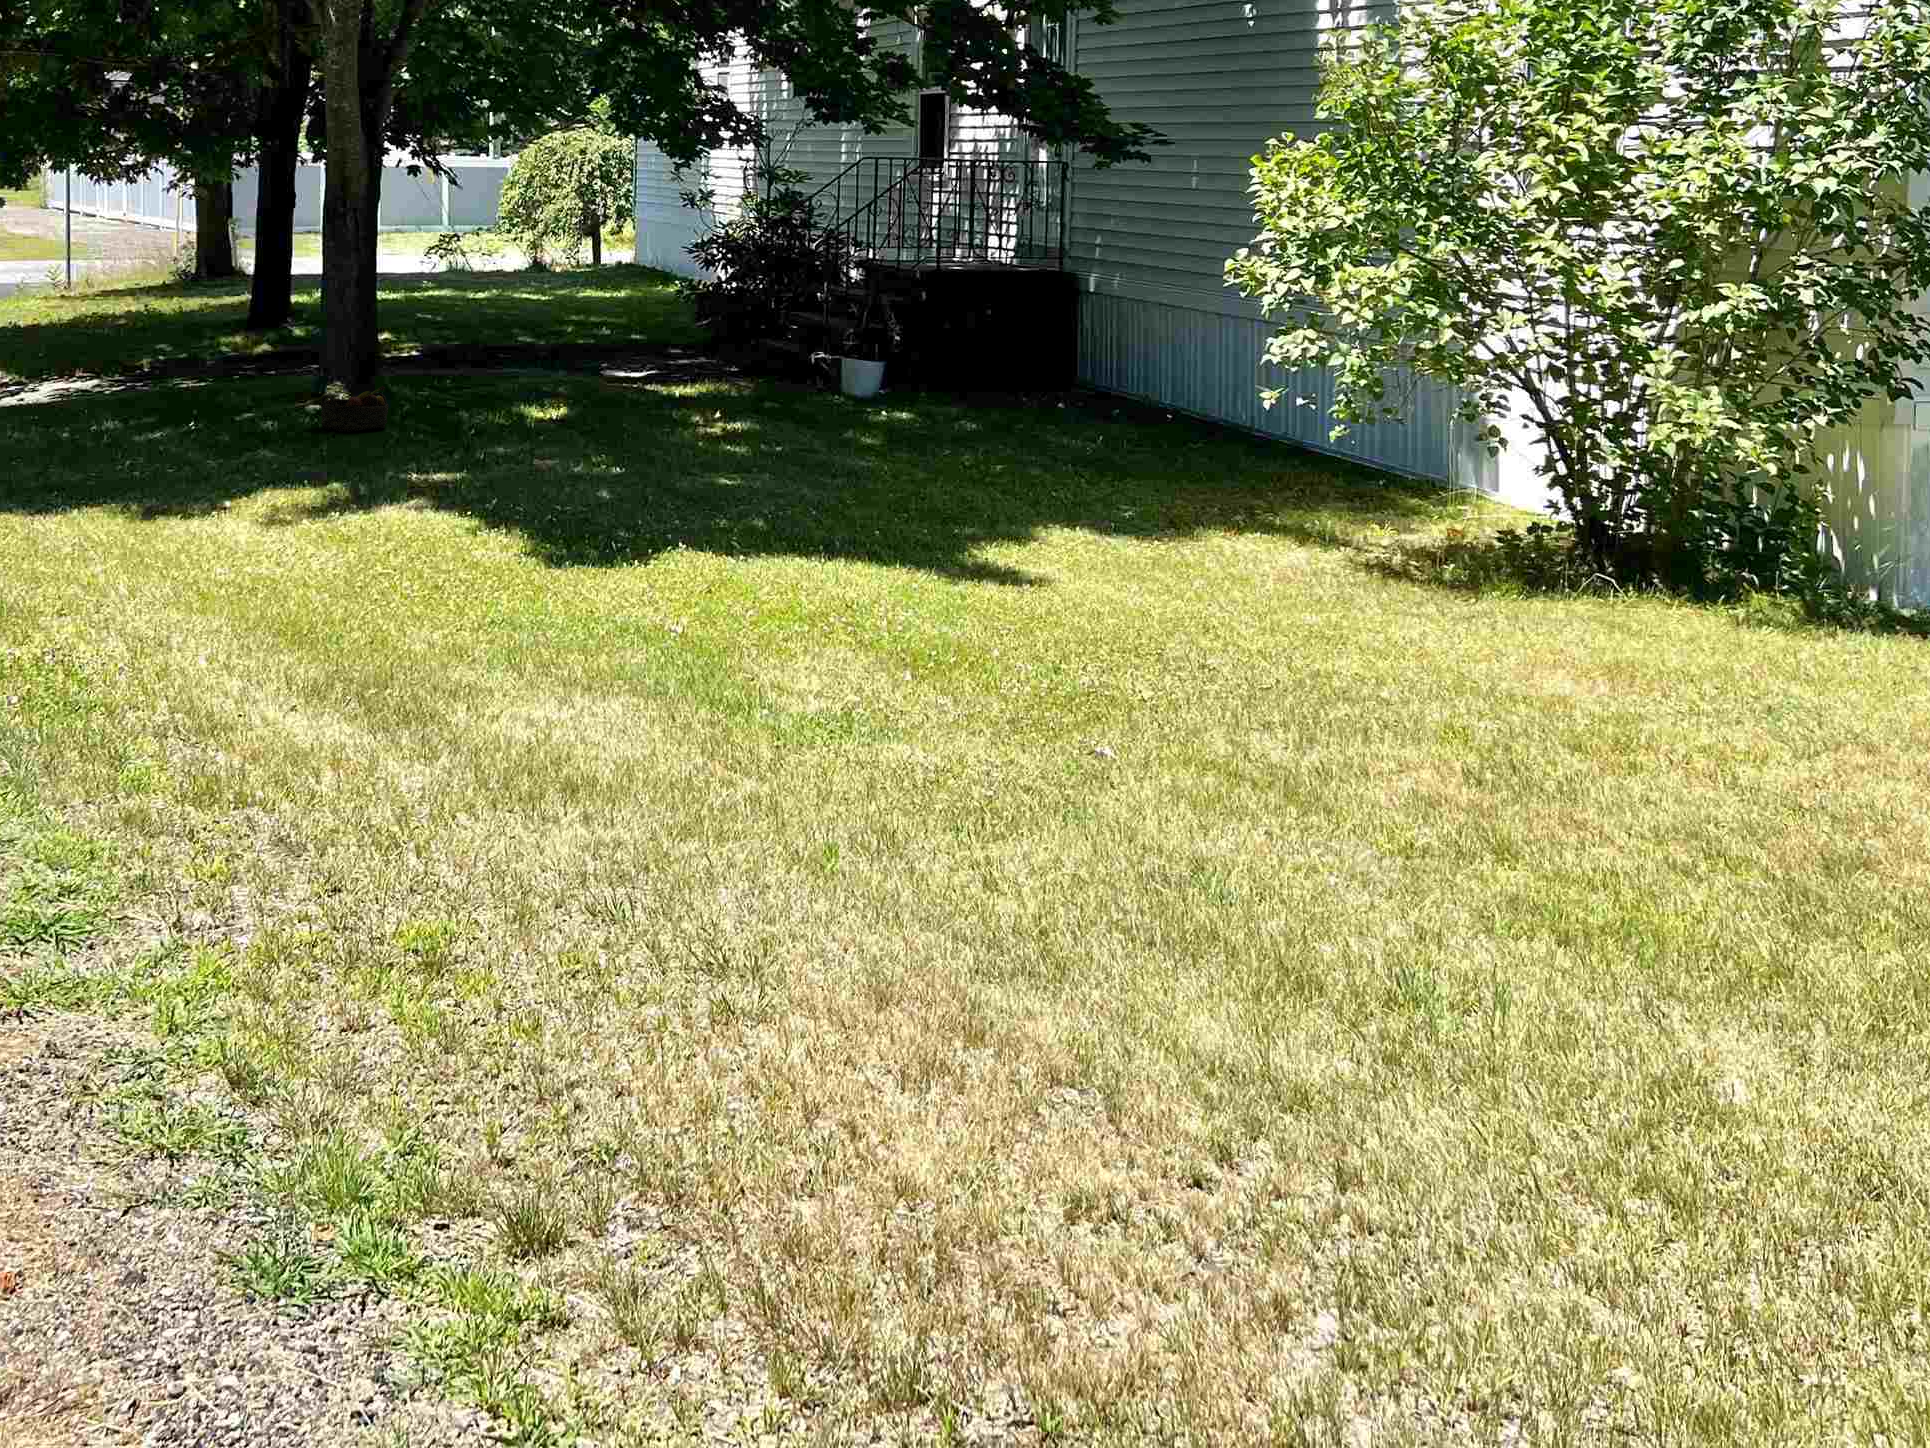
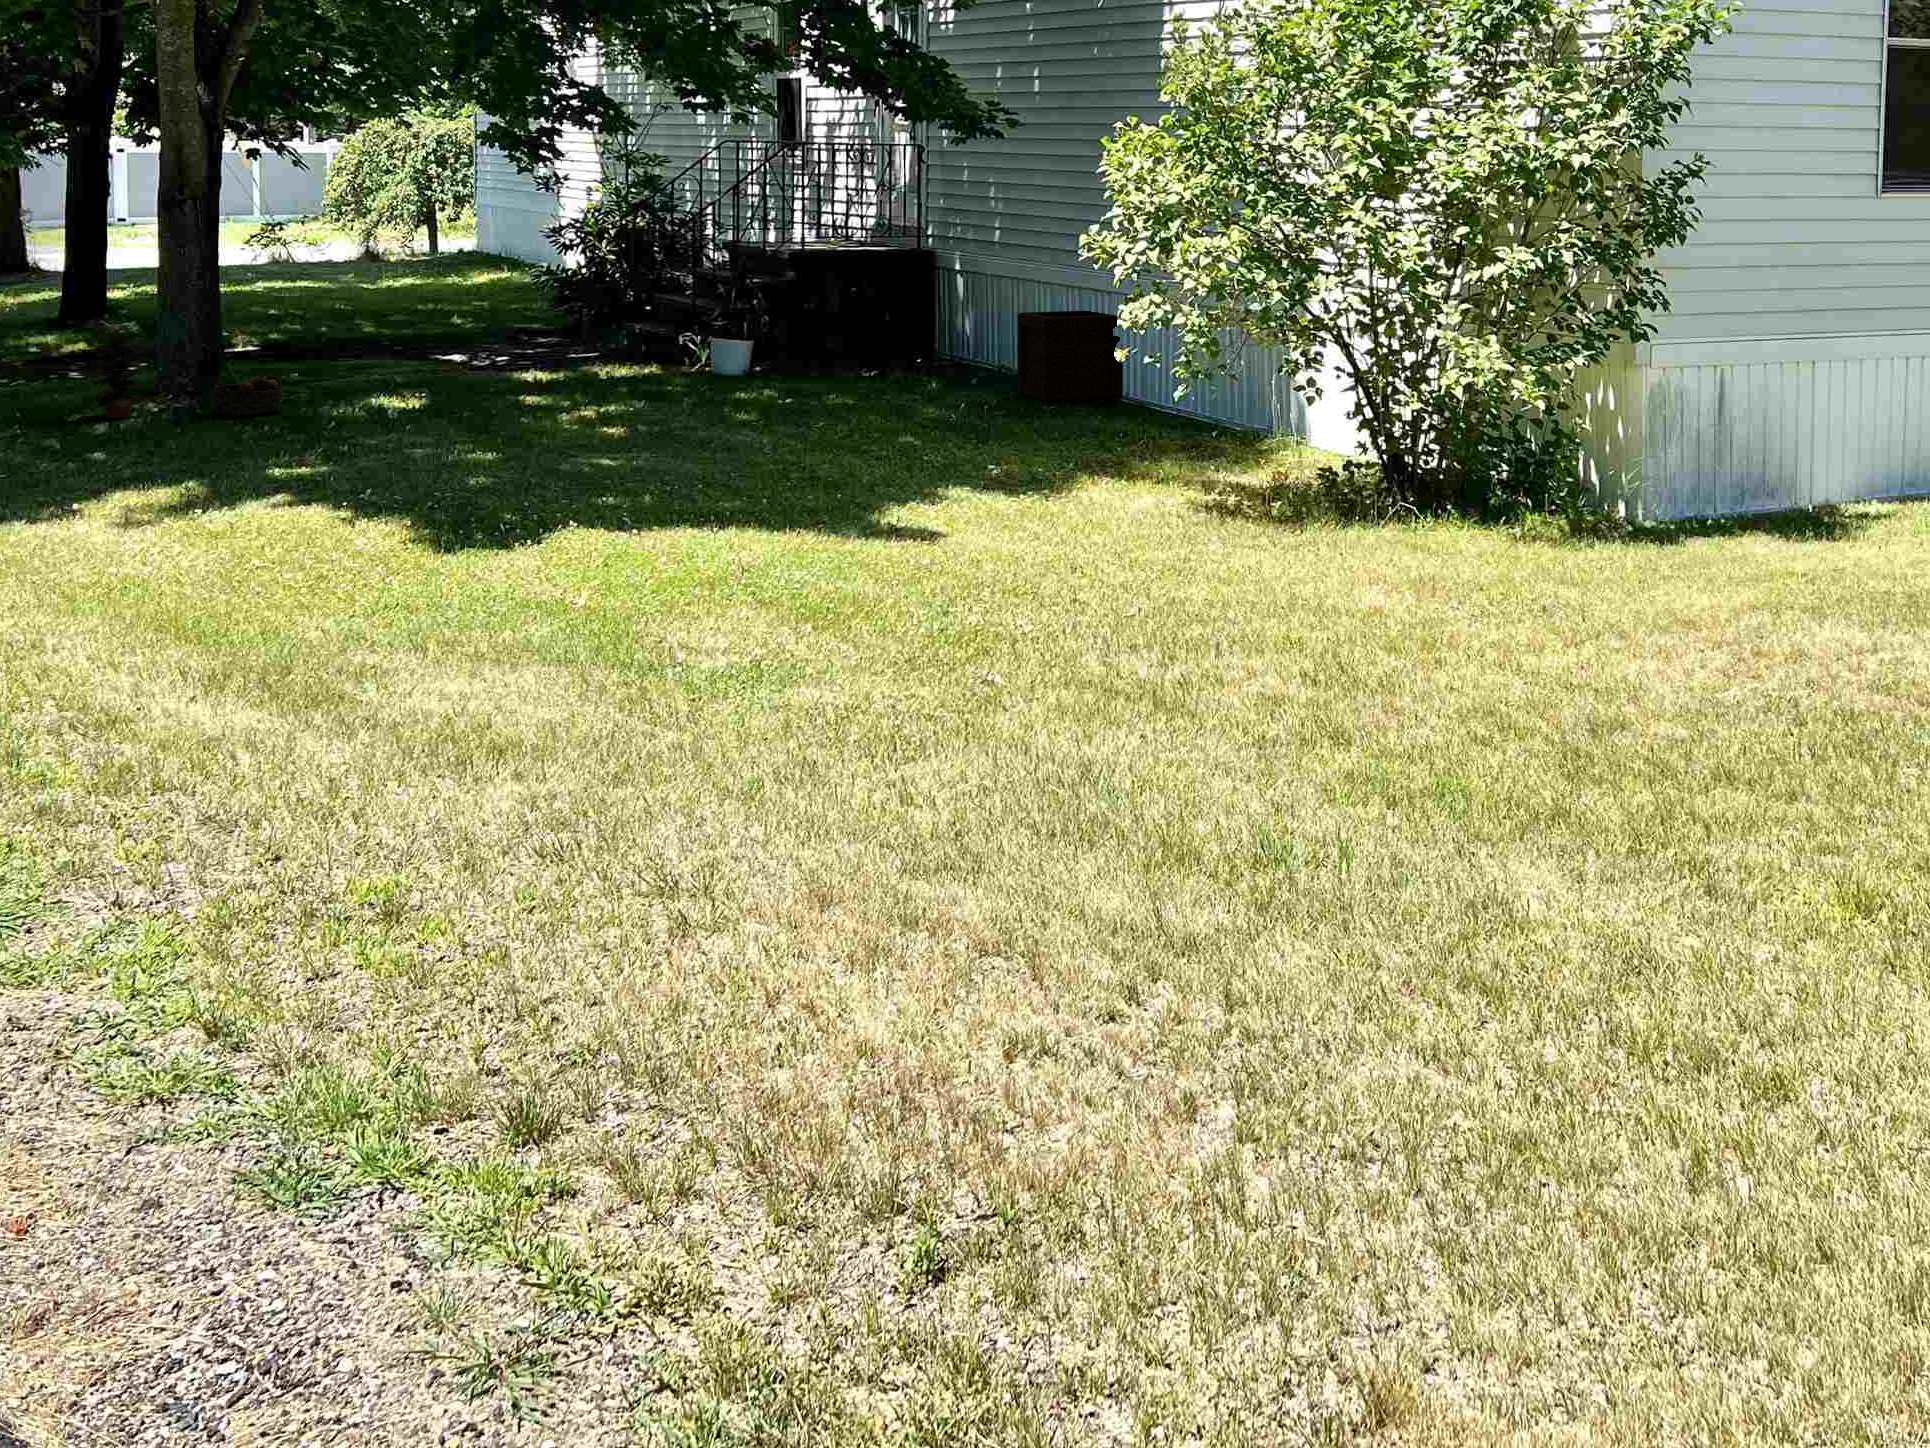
decorative plant: none [203,336,272,429] -> present [85,325,149,418]
wooden crate: none [1150,348,1272,448] -> present [1018,311,1123,402]

